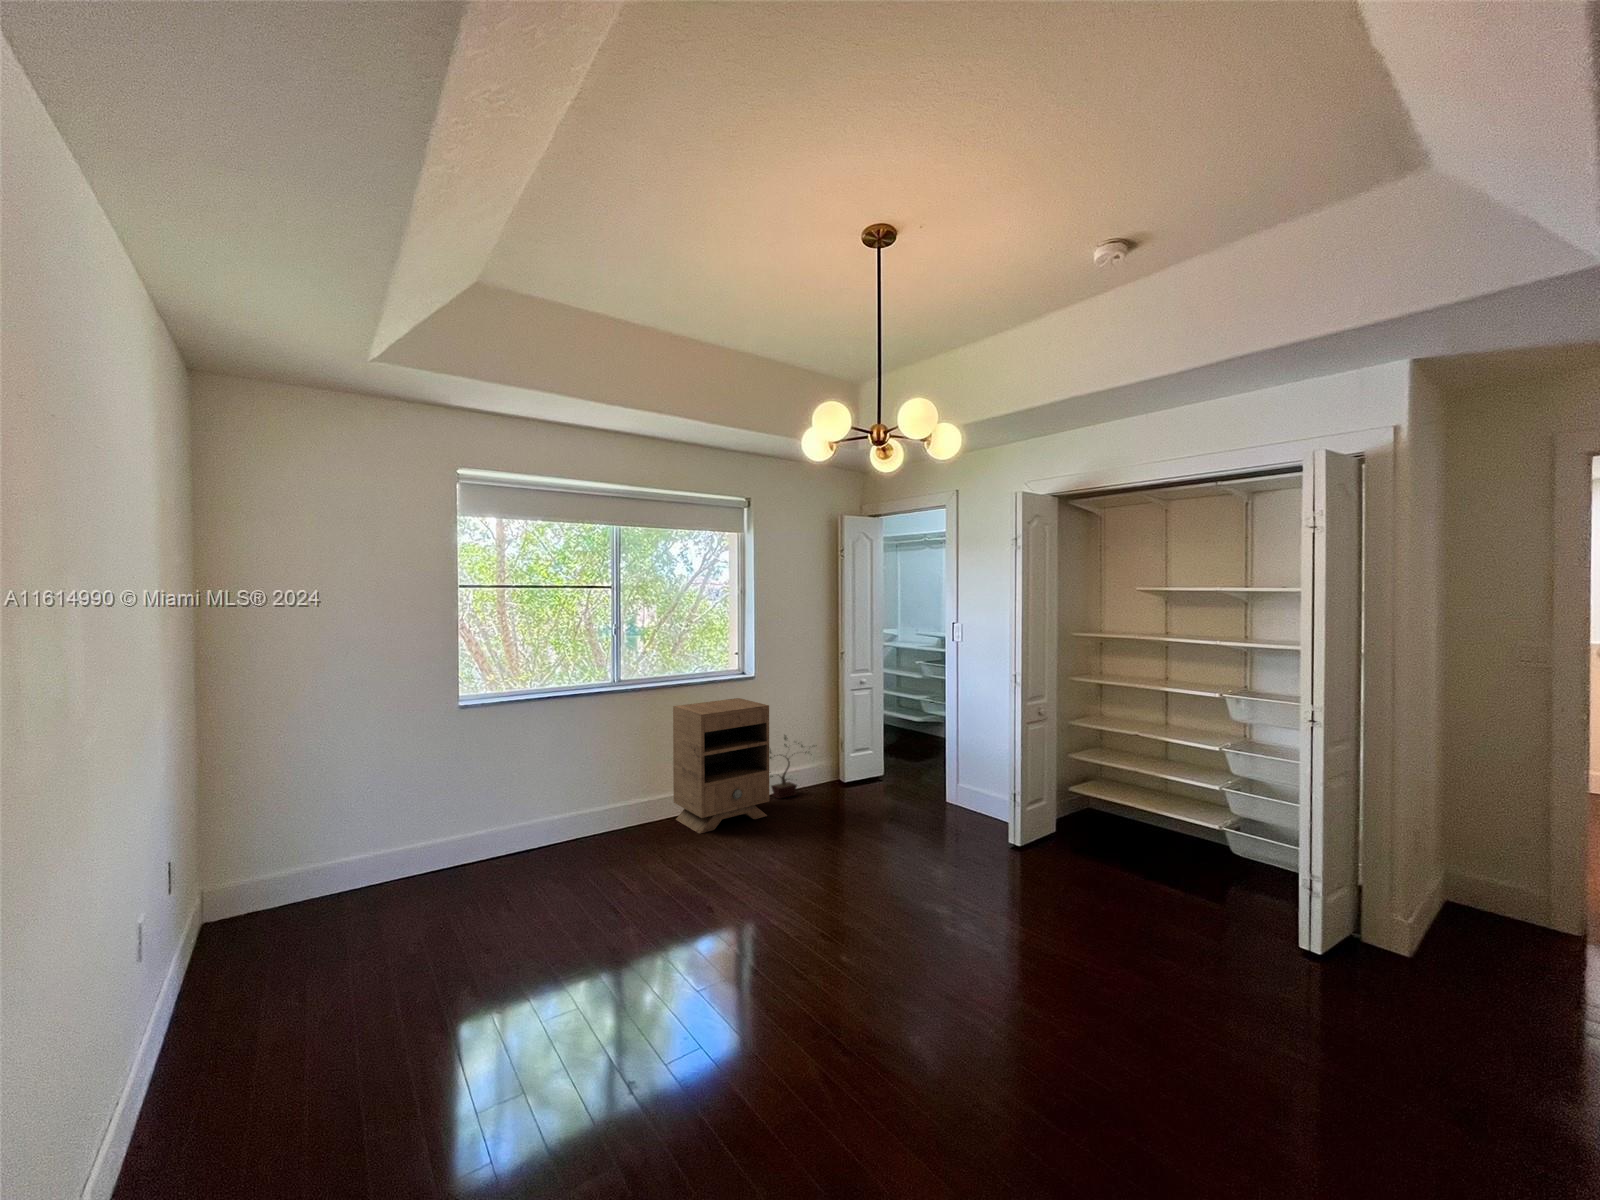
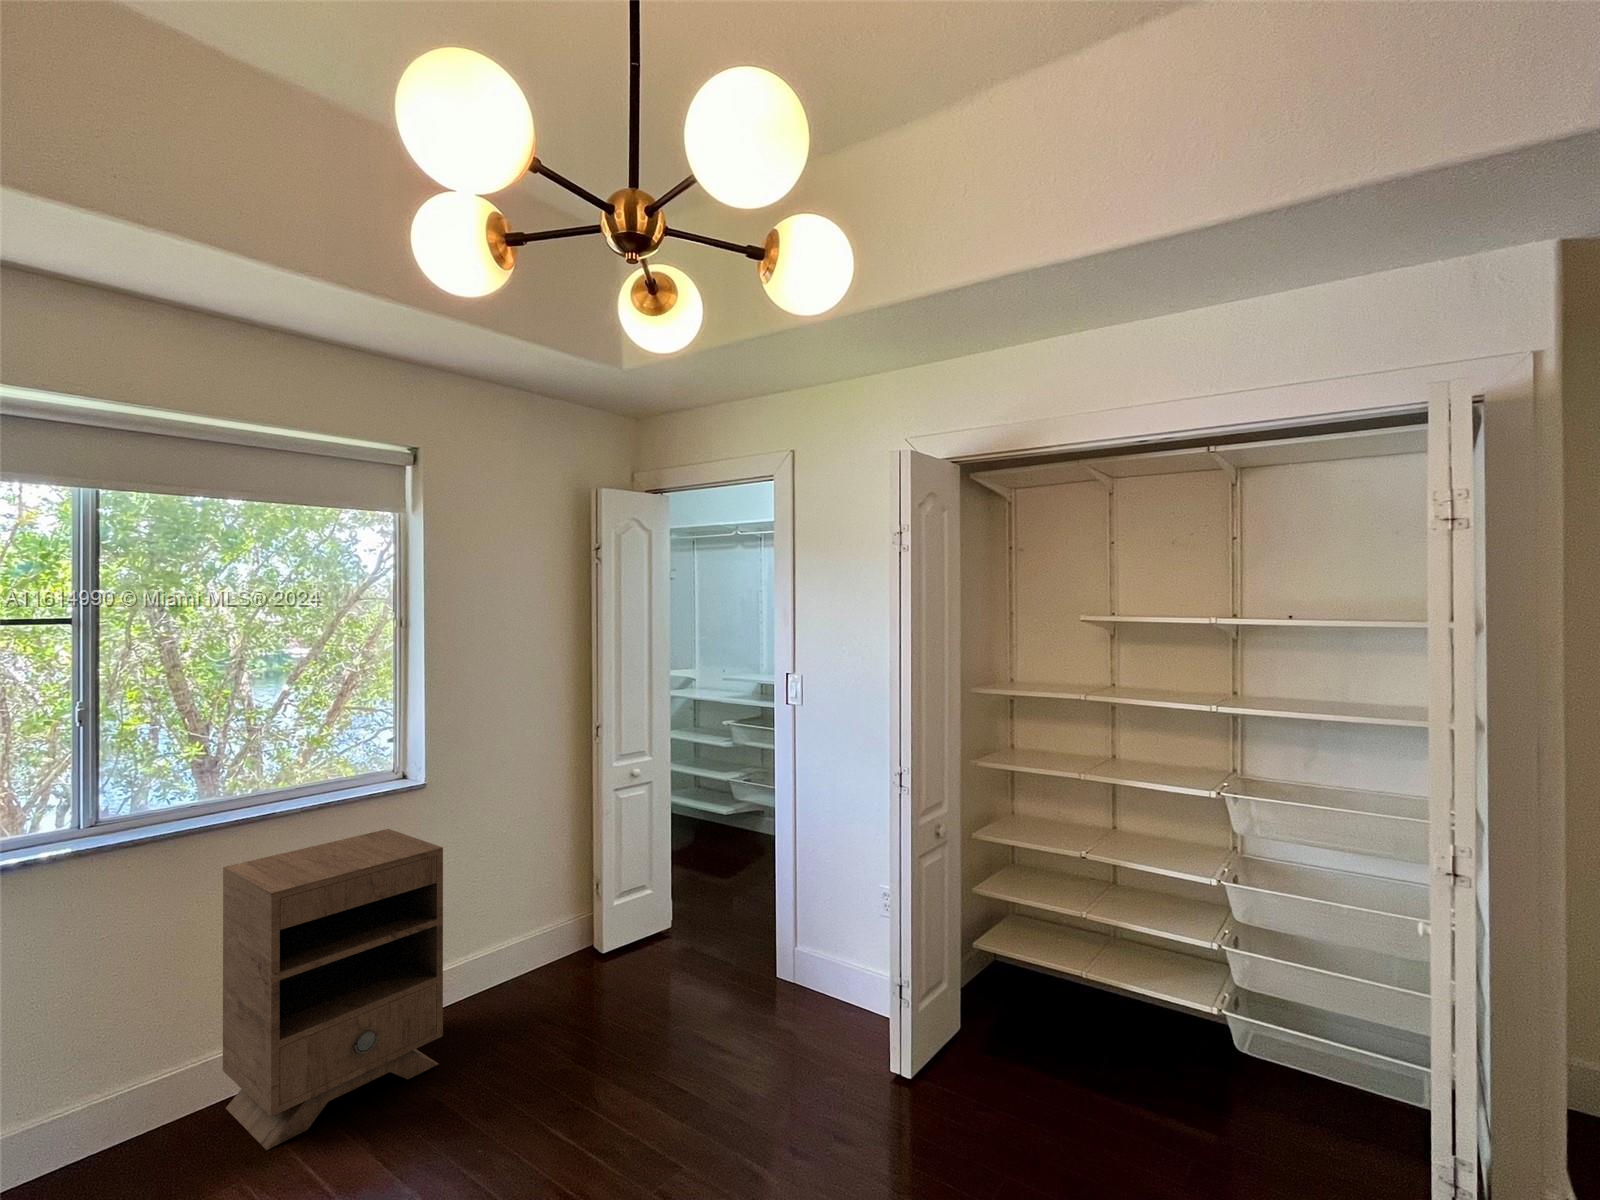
potted plant: present [770,736,806,798] -> none [451,882,551,1008]

